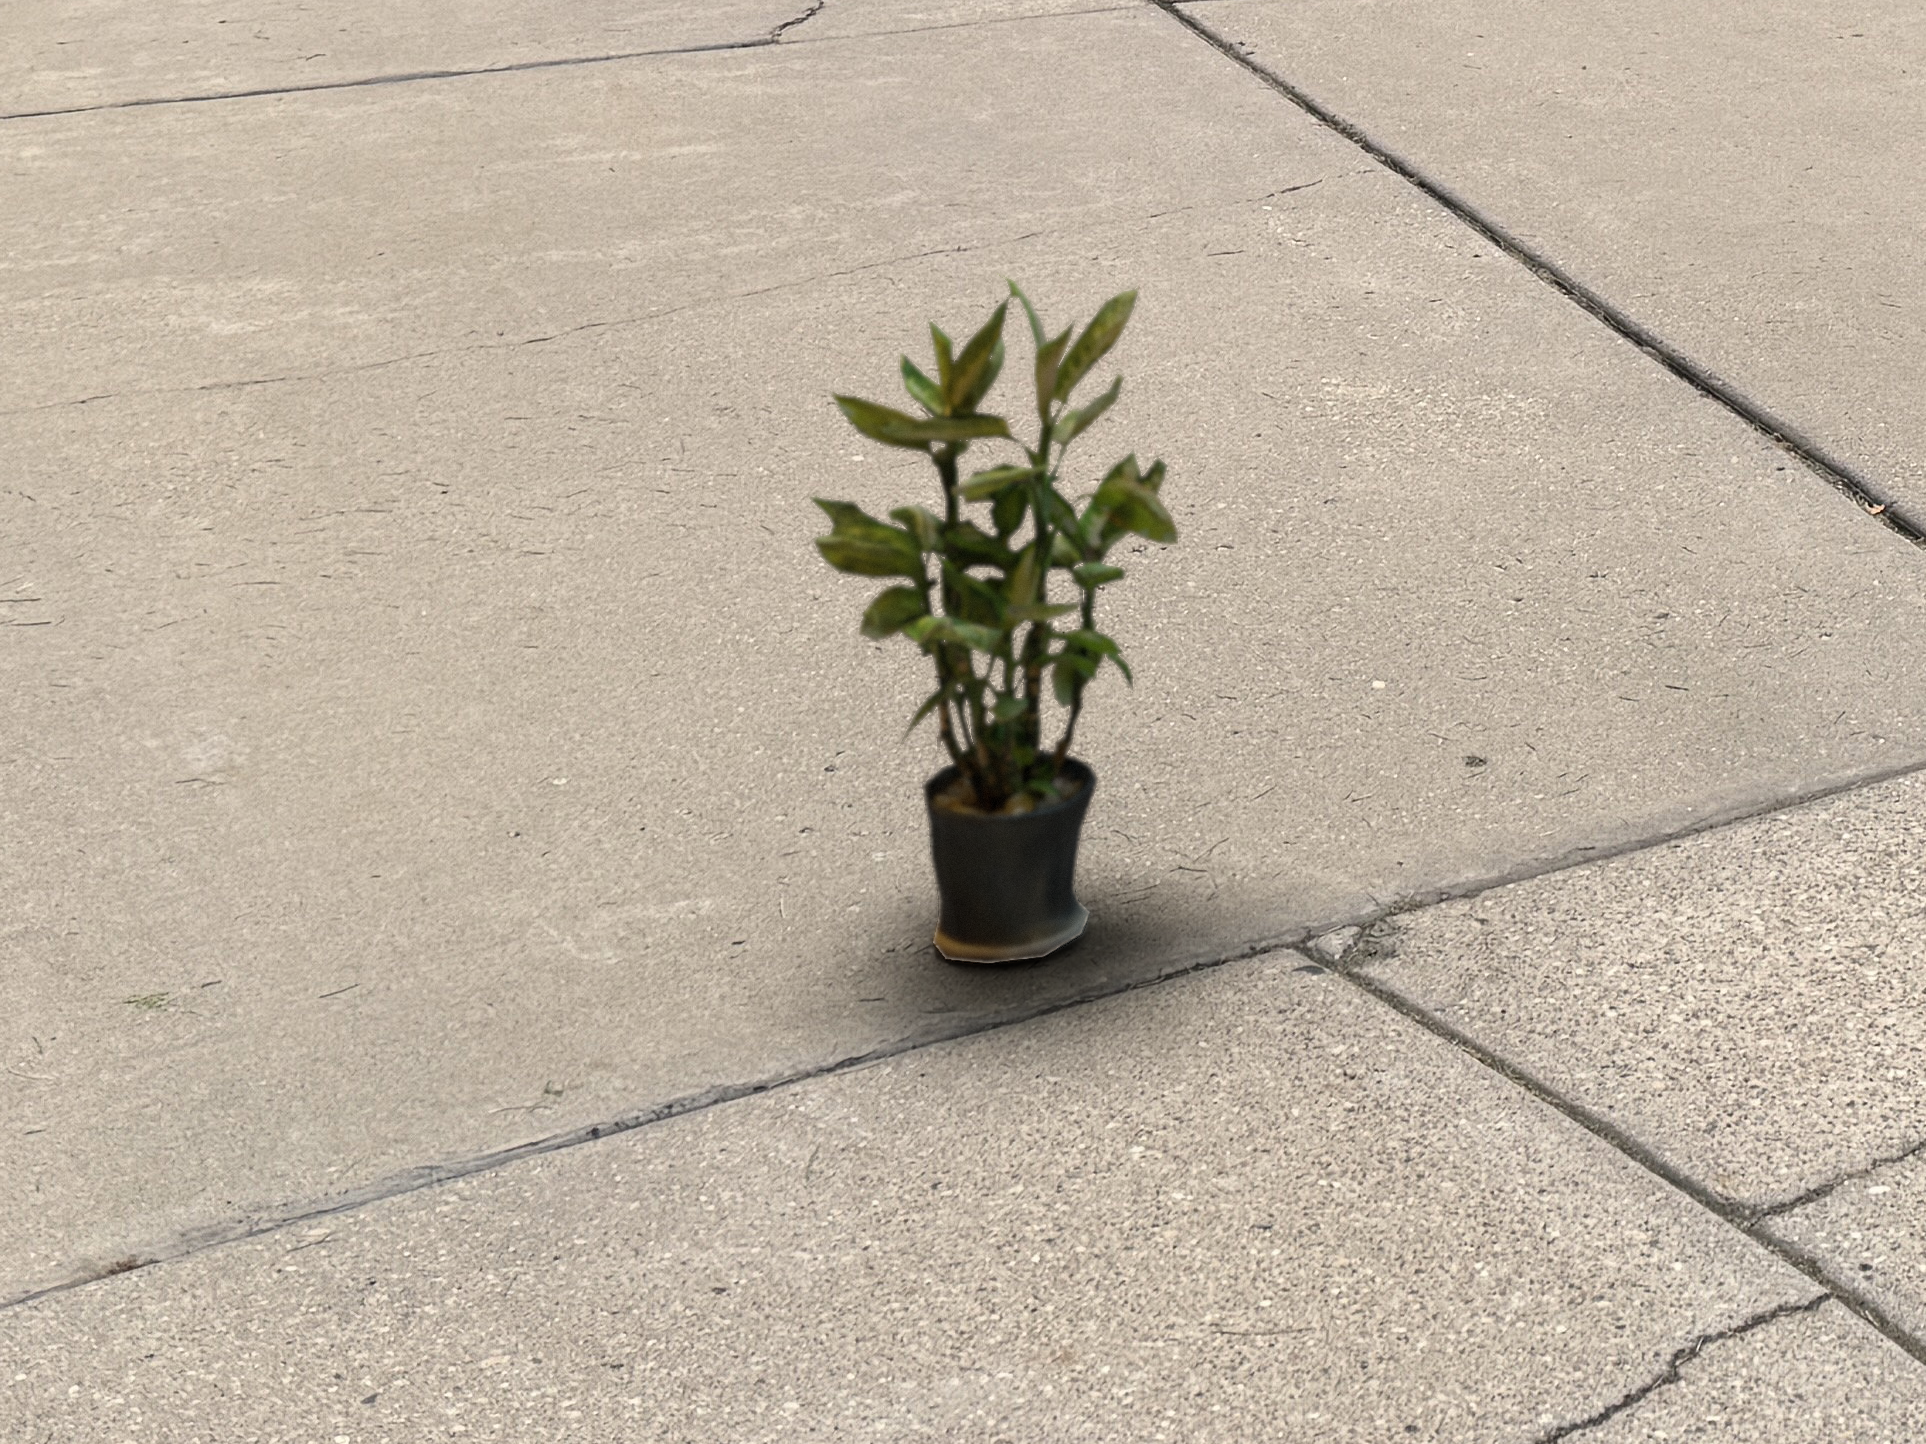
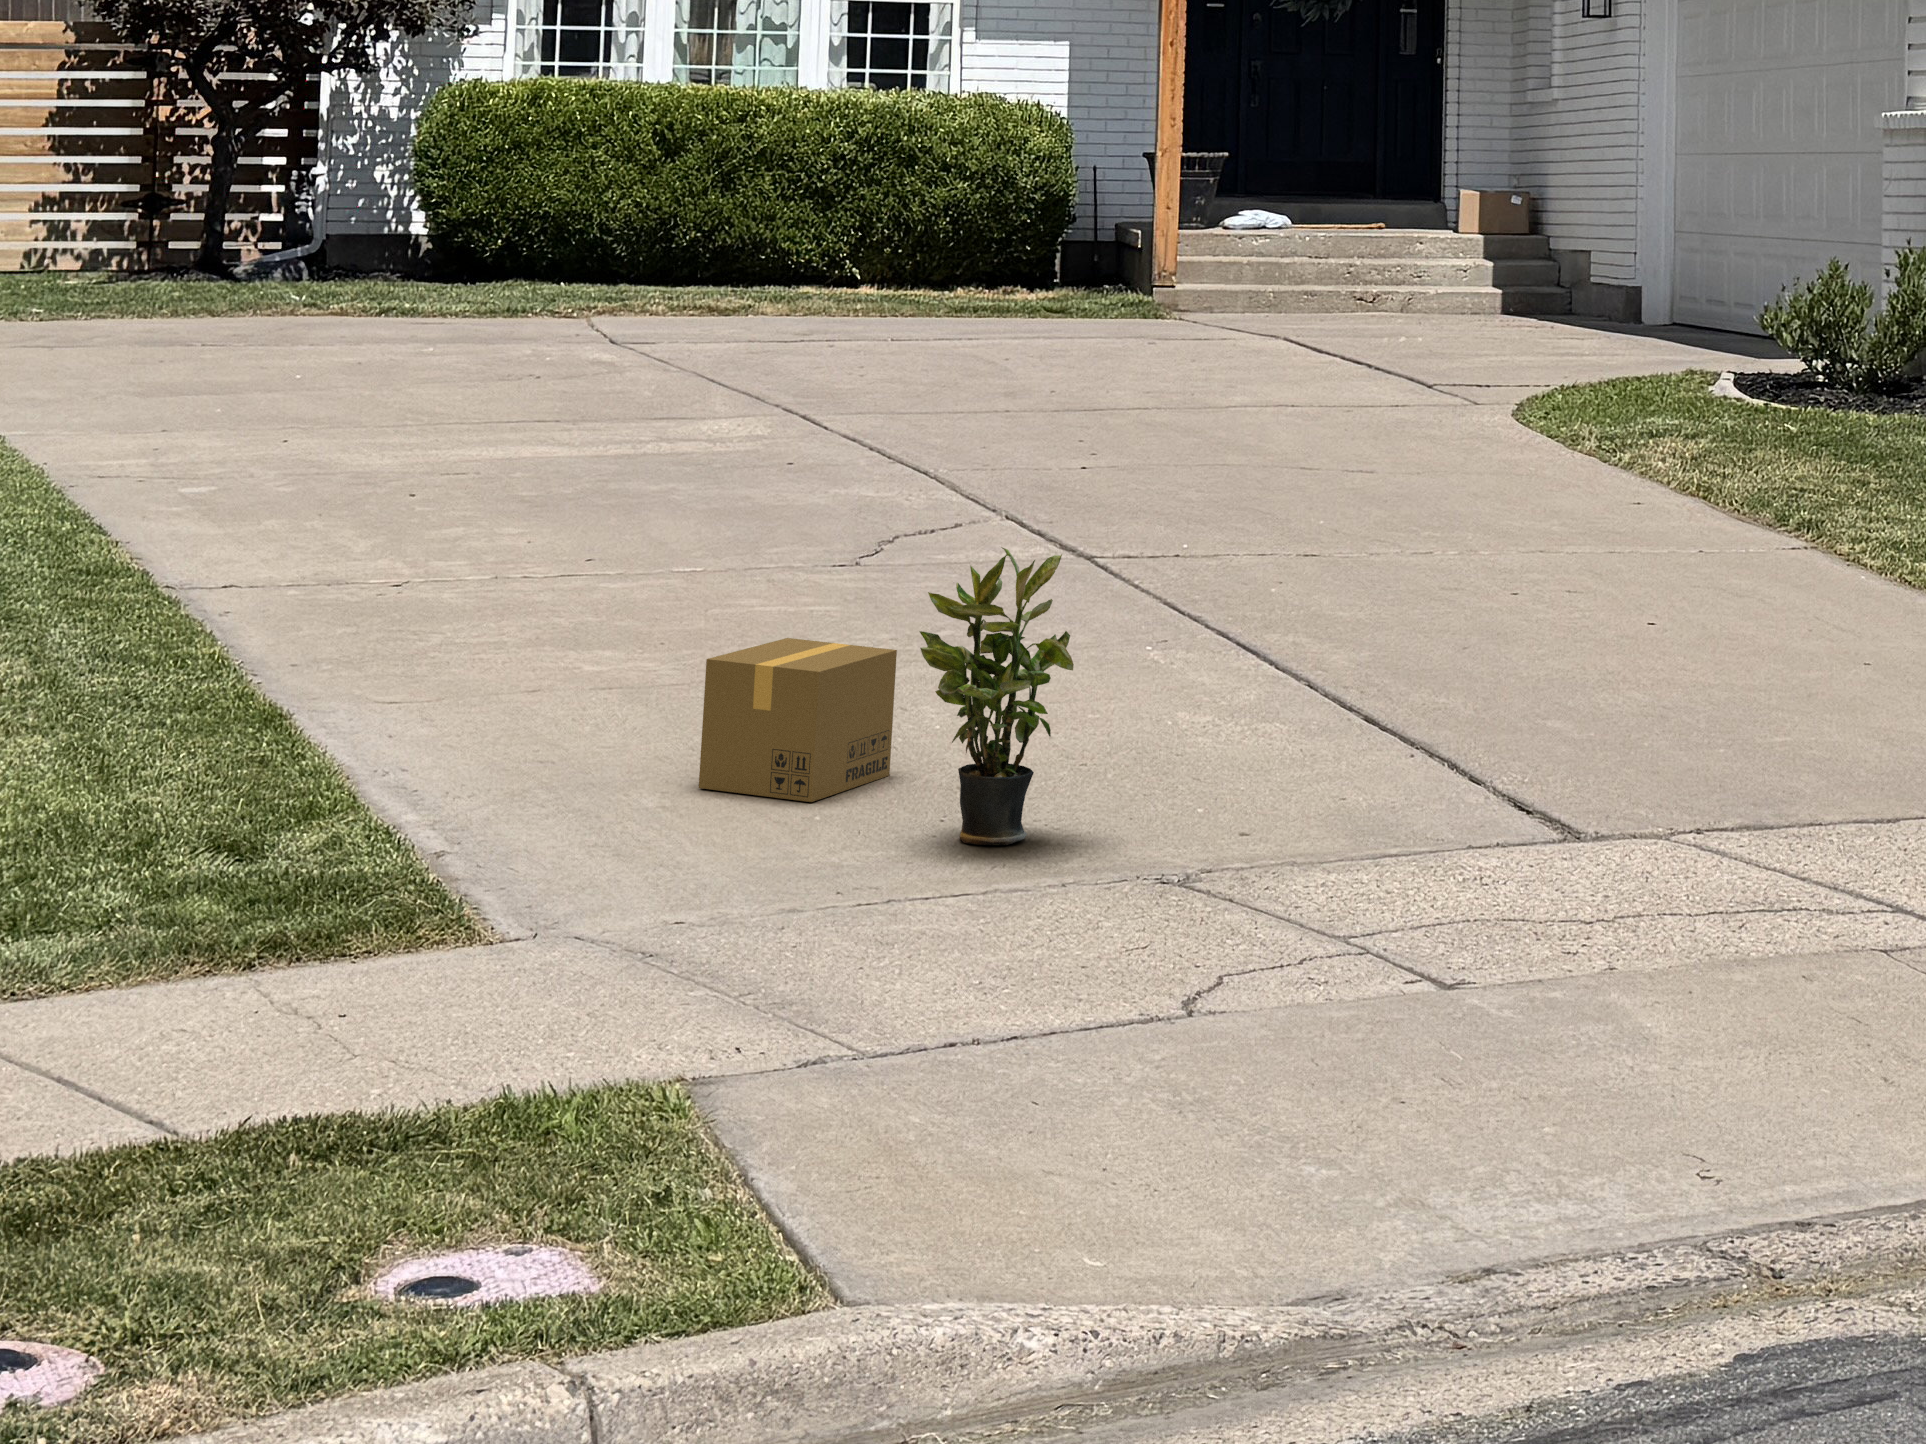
cardboard box: none [356,410,798,820] -> present [699,638,897,802]

